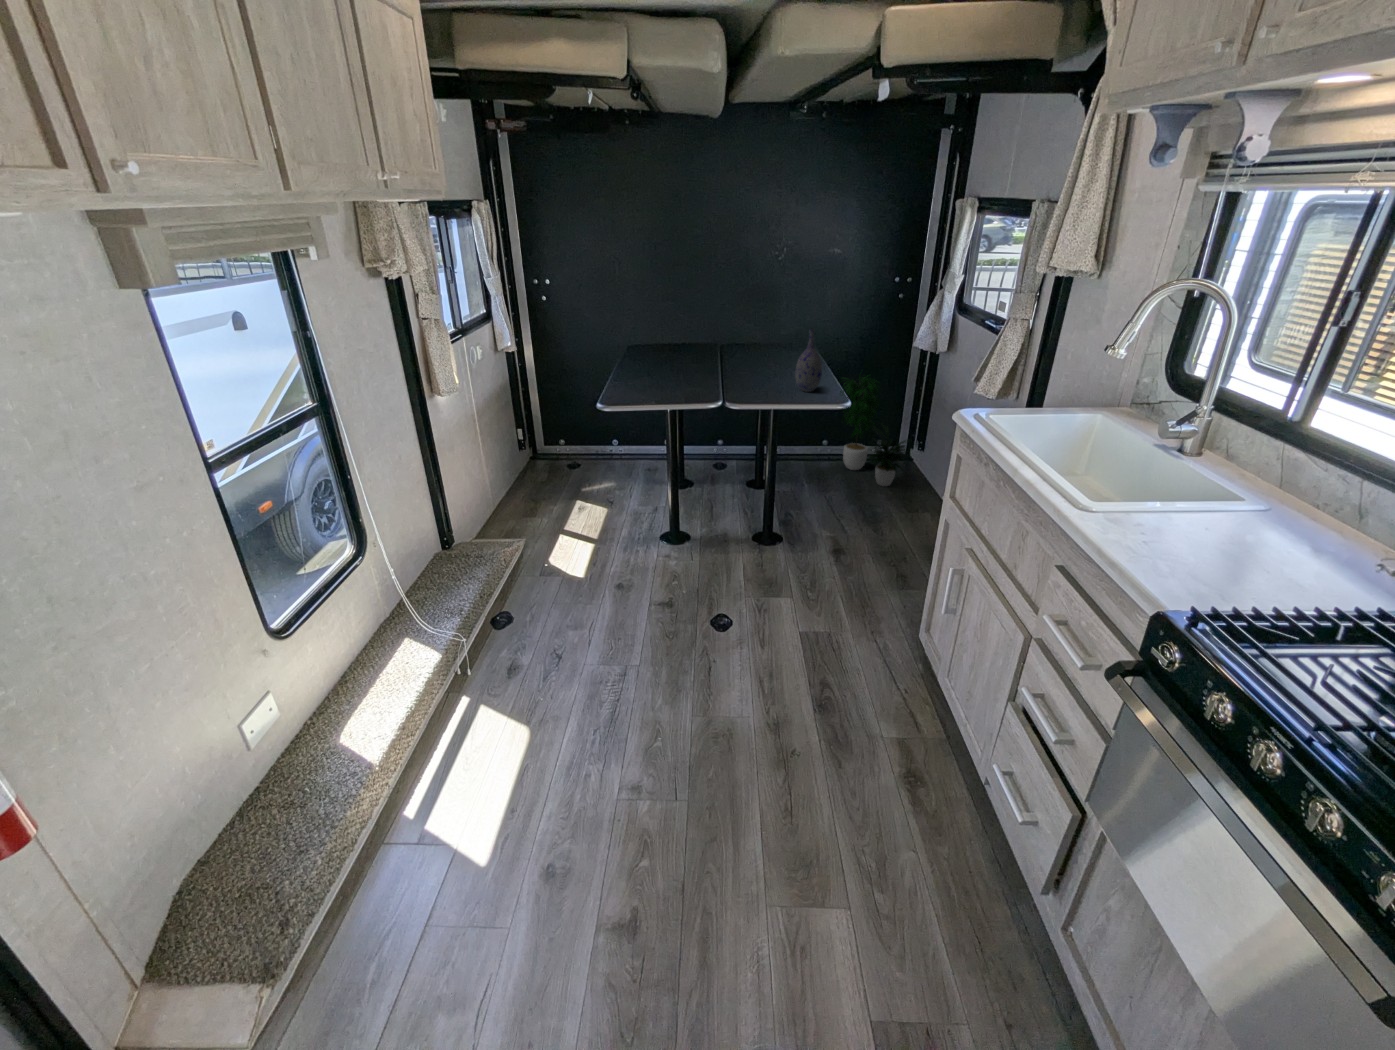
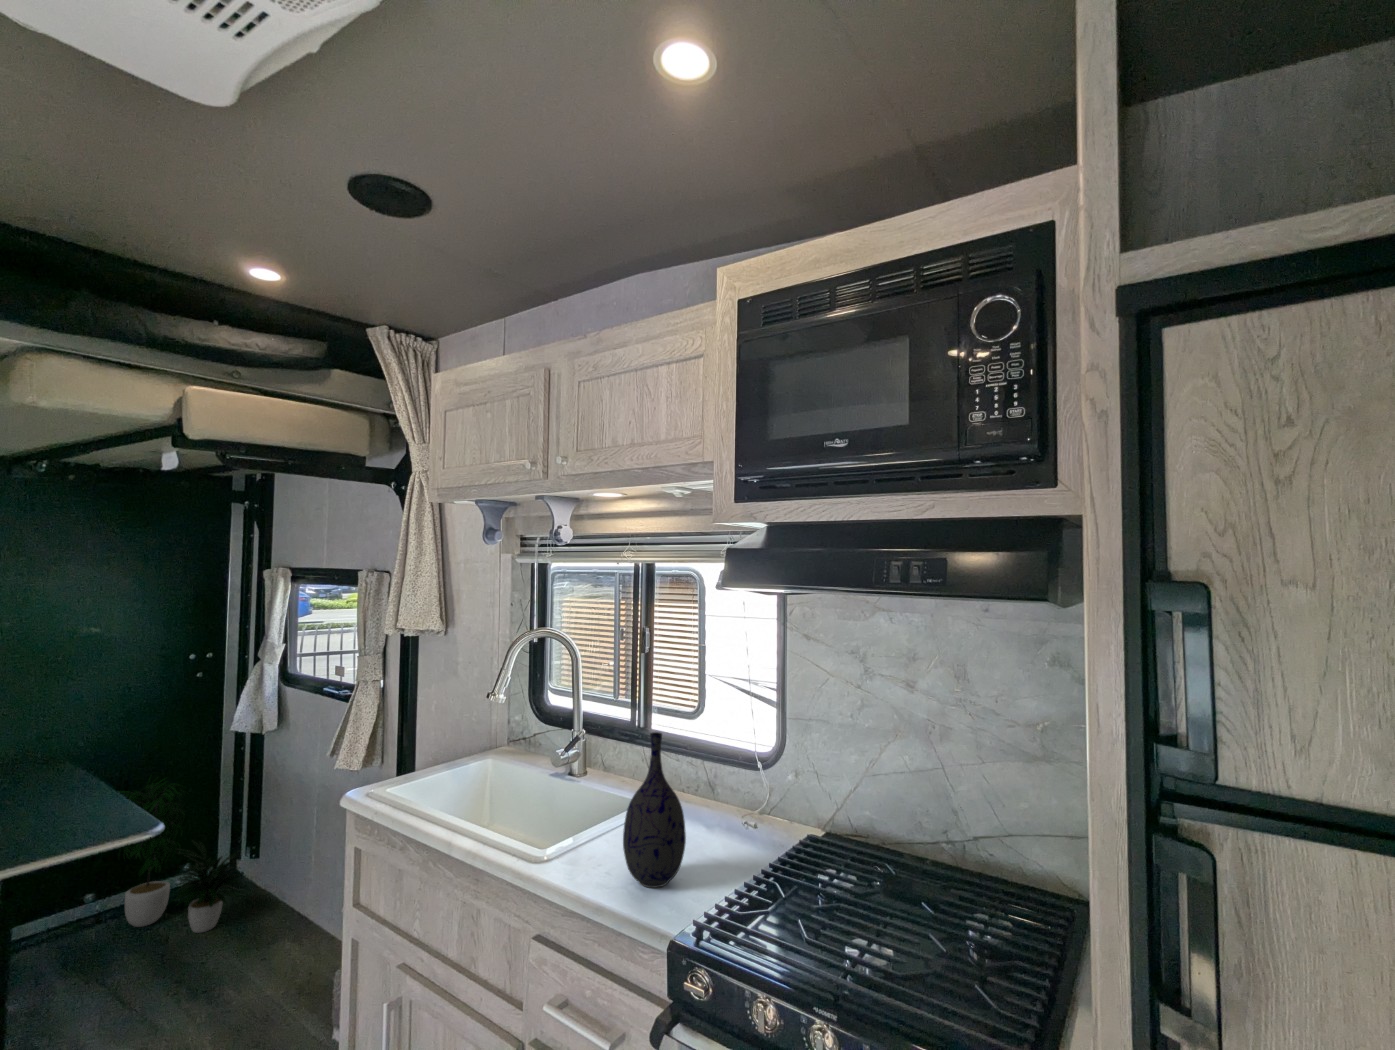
vase: present [795,329,822,392] -> present [623,732,686,888]

